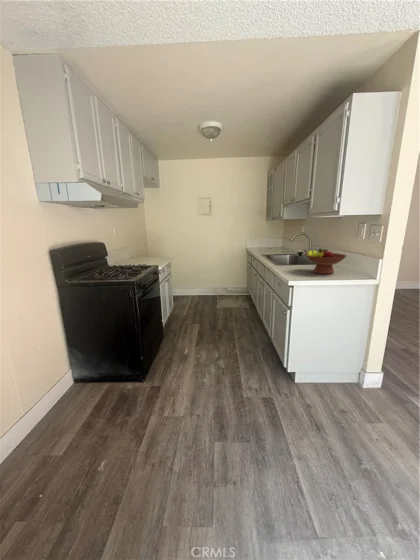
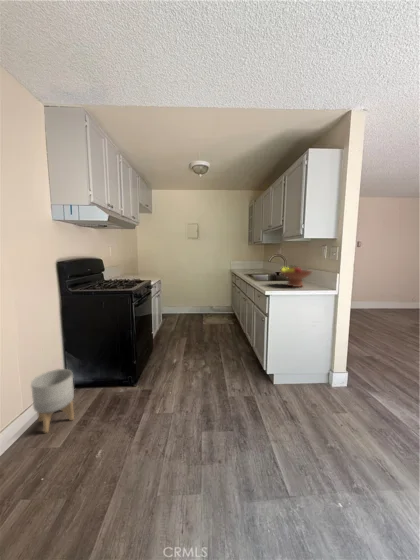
planter: none [29,369,79,437] -> present [31,369,74,433]

